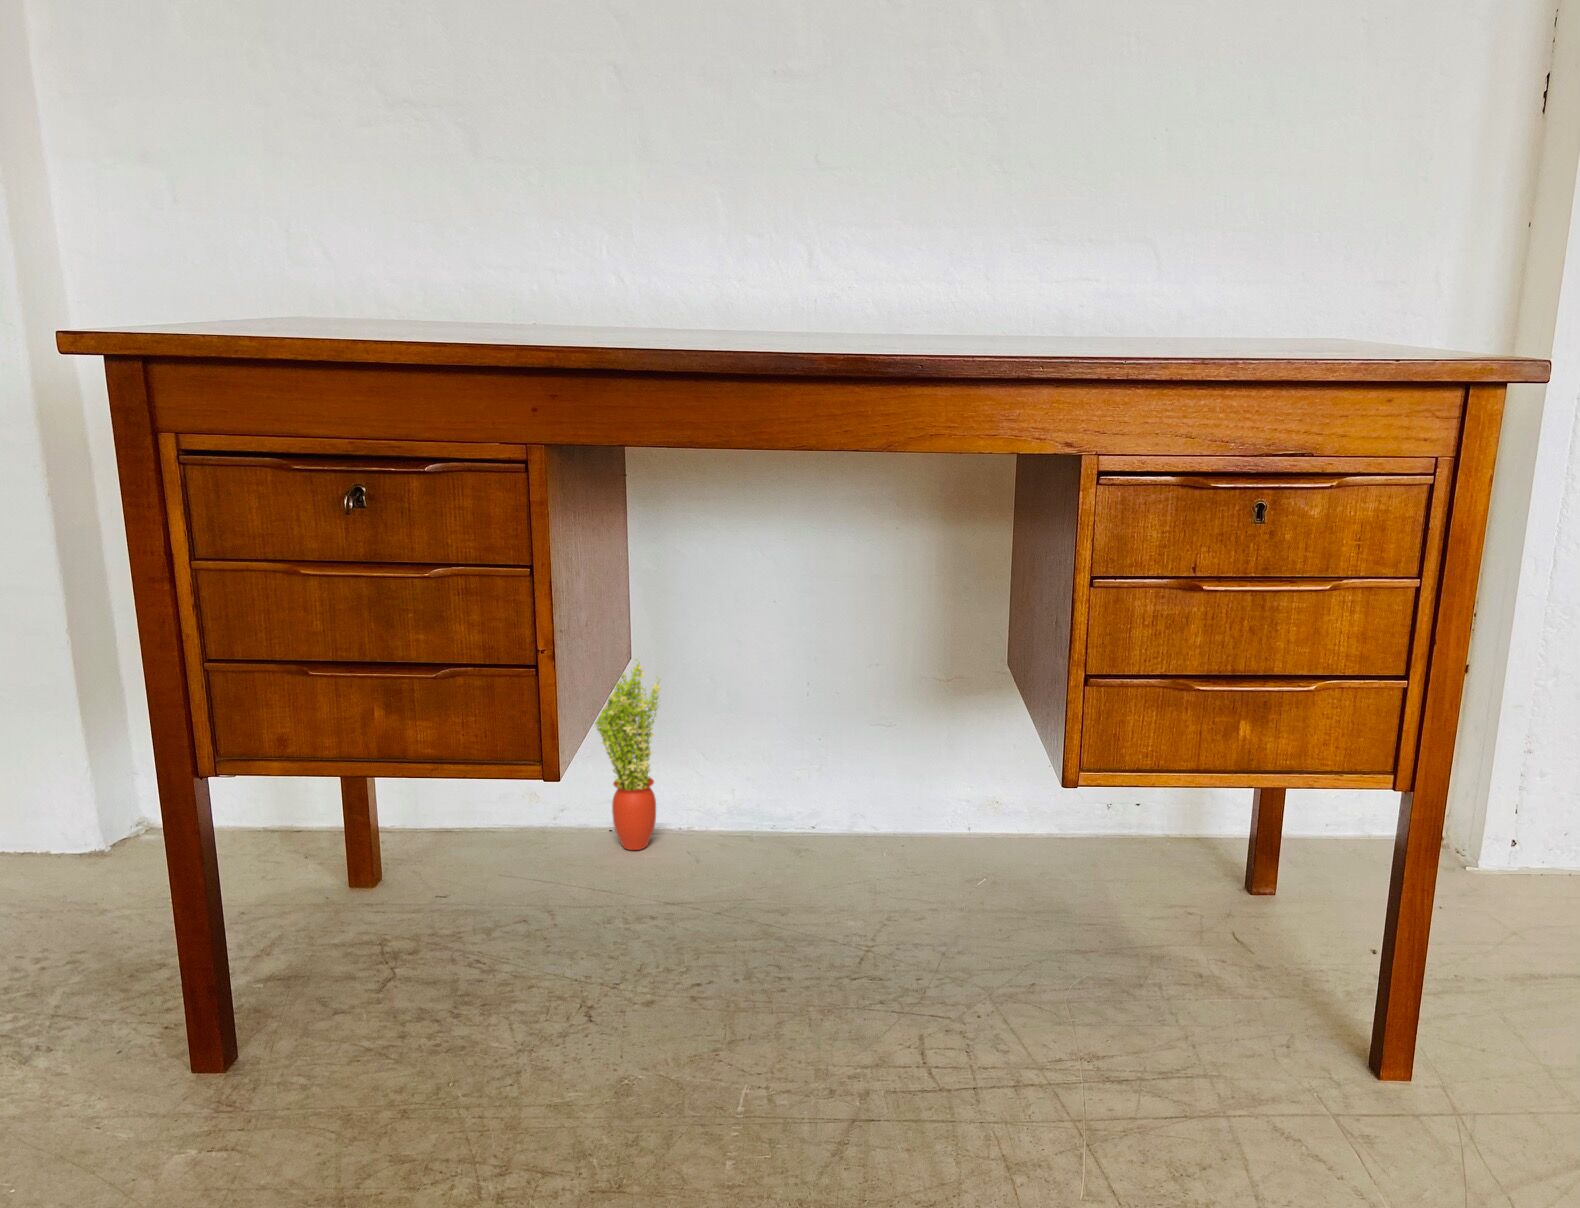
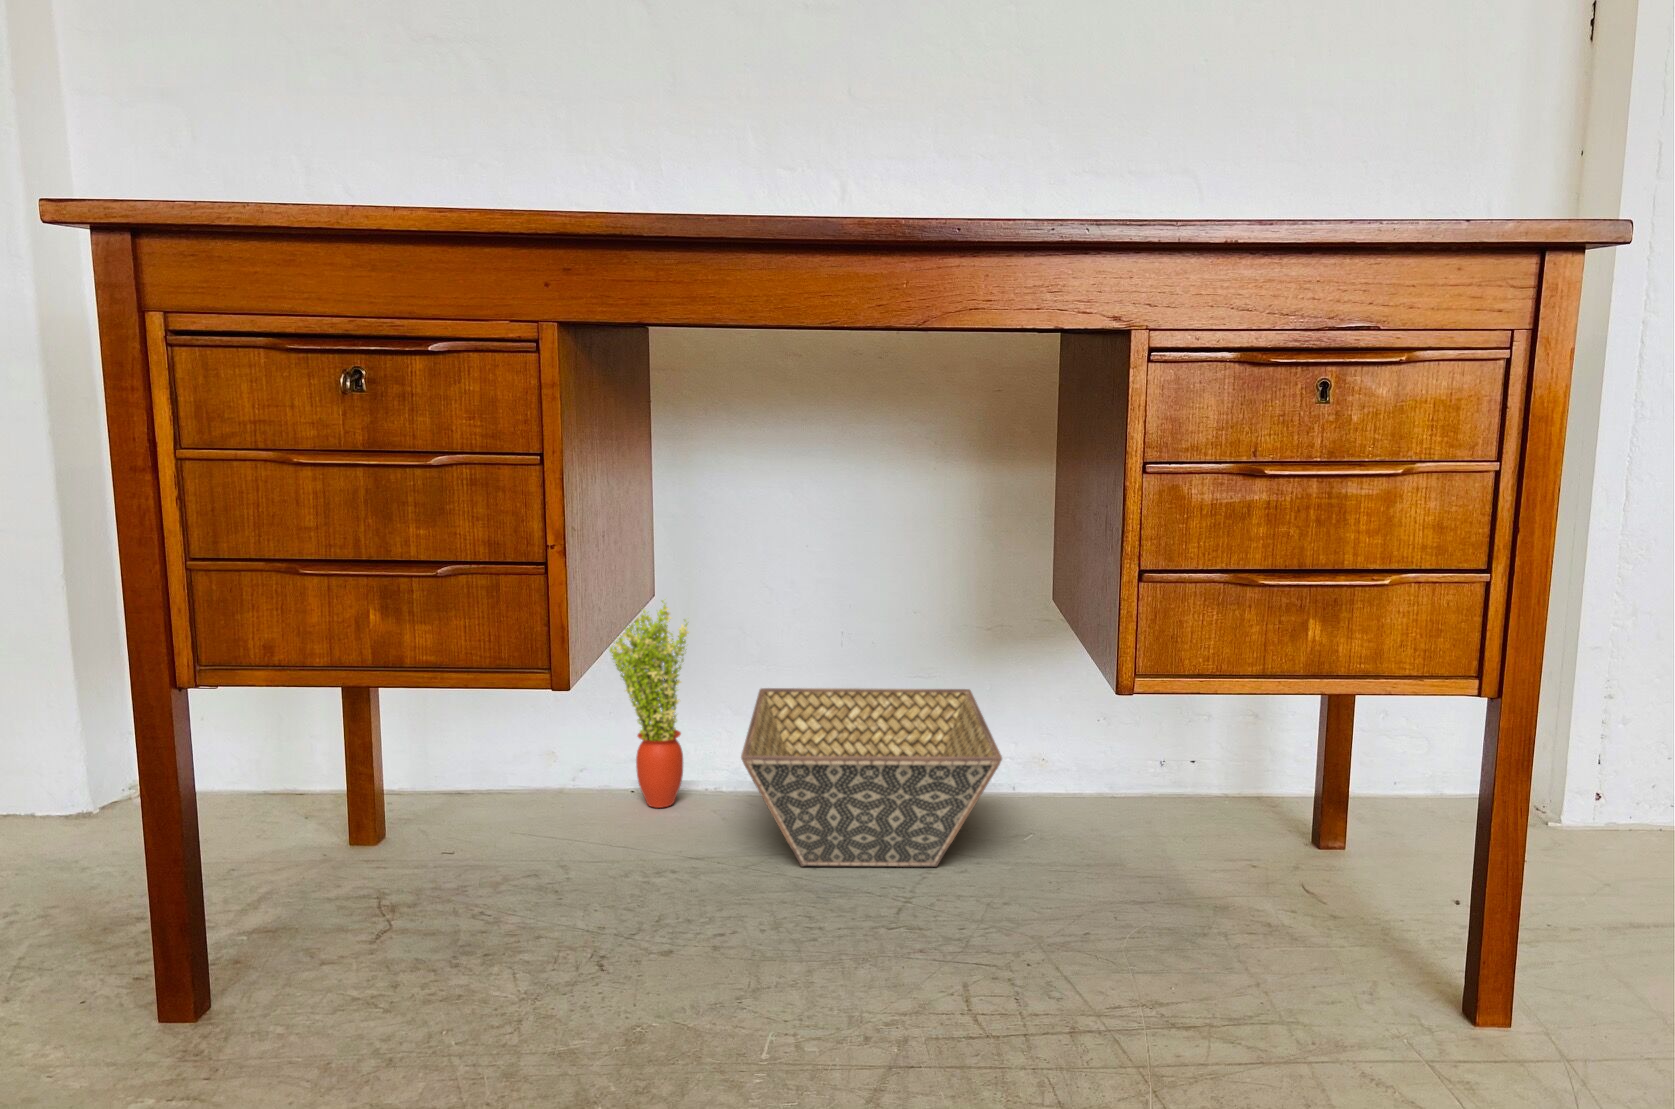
basket: none [713,739,956,915] -> present [741,688,1002,867]

